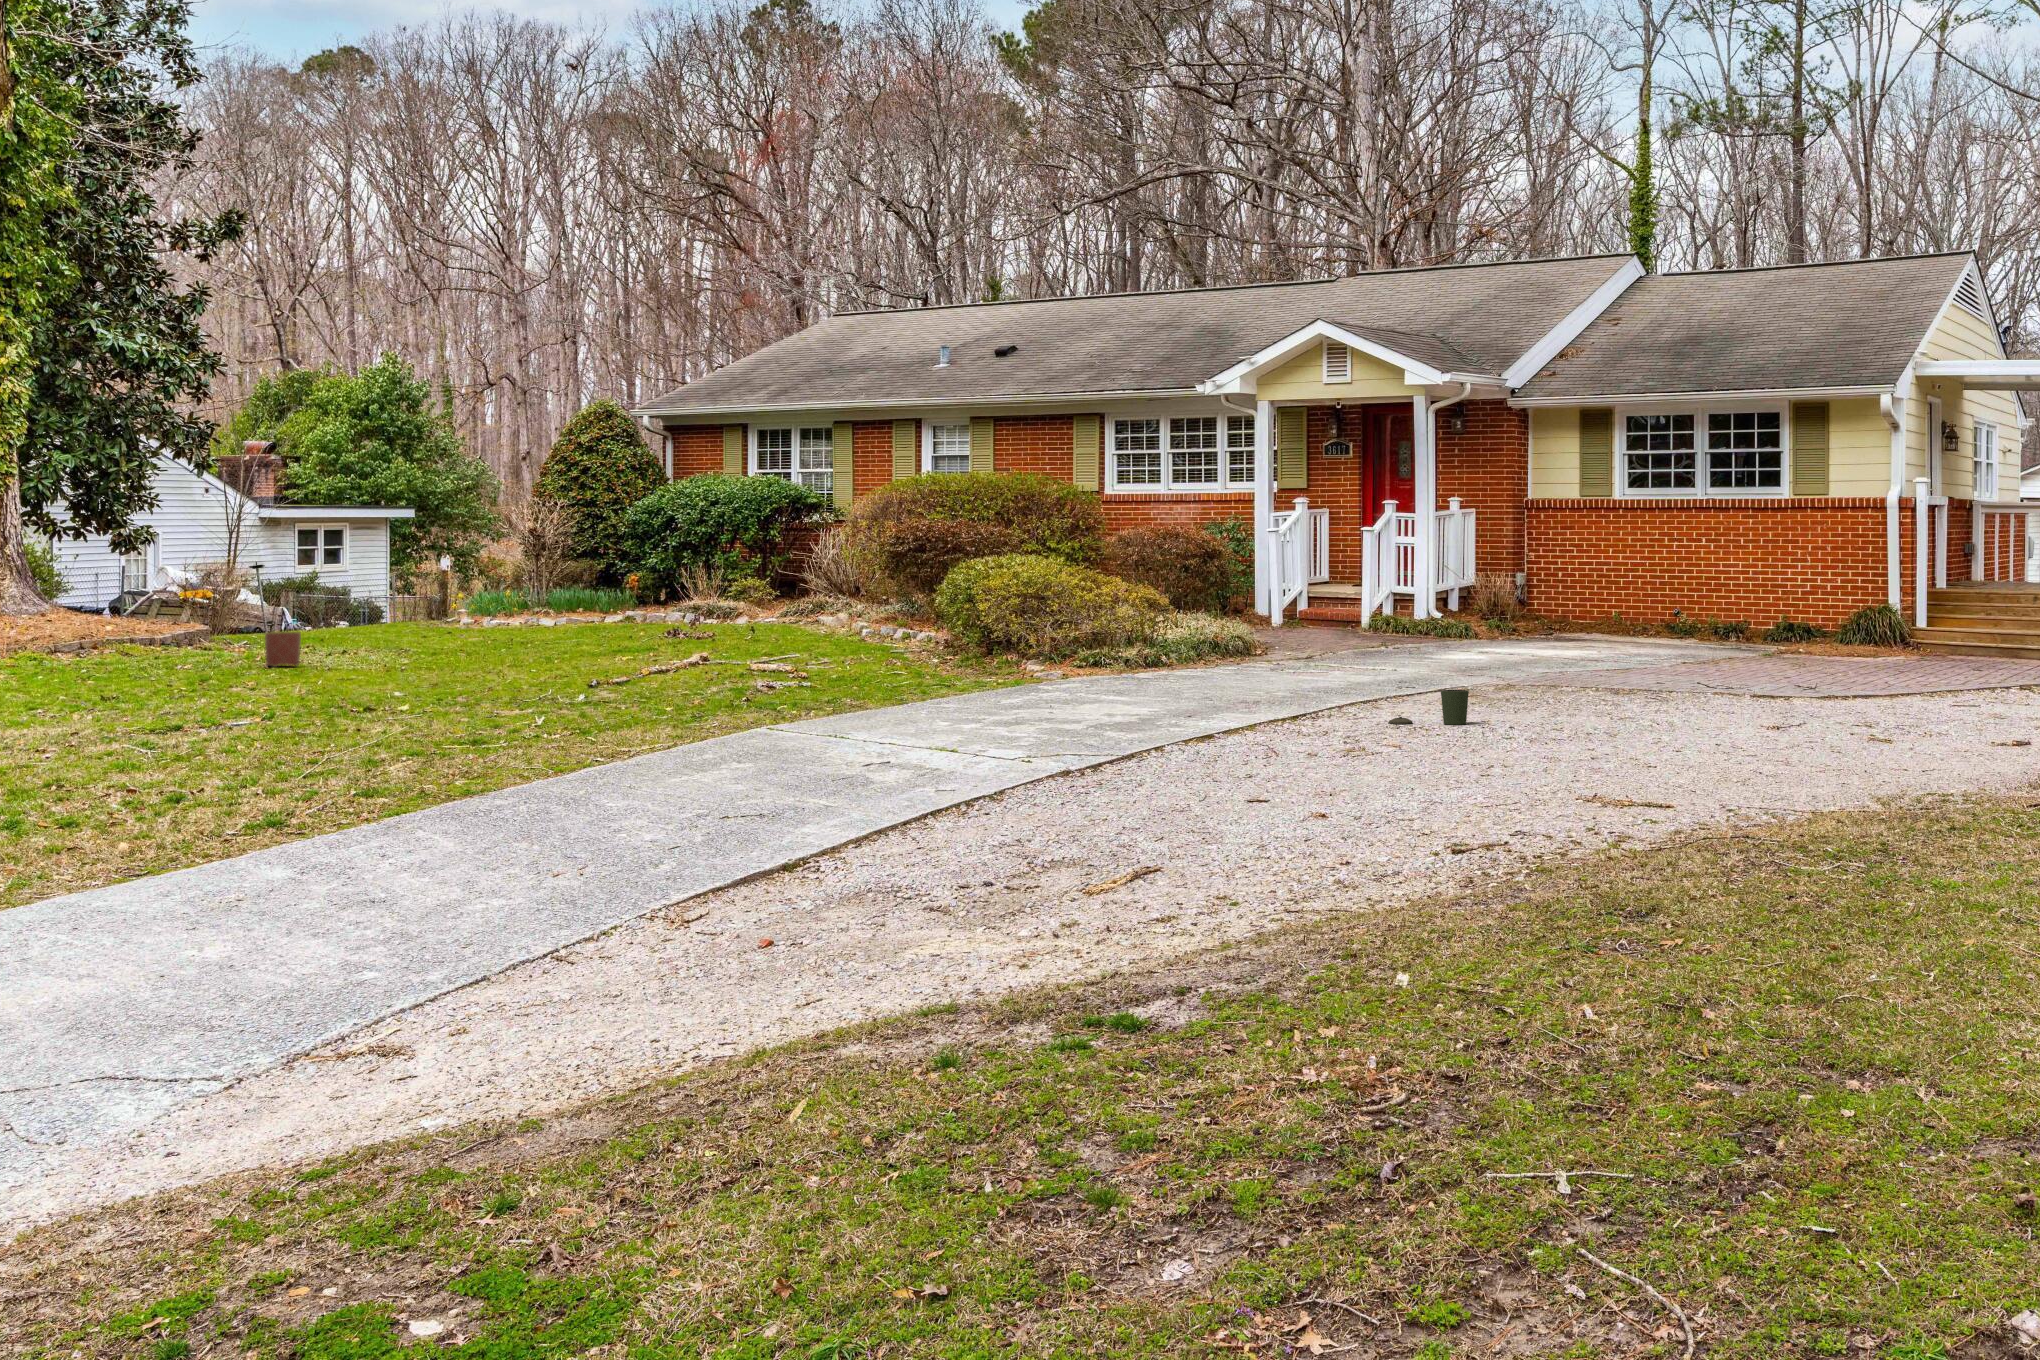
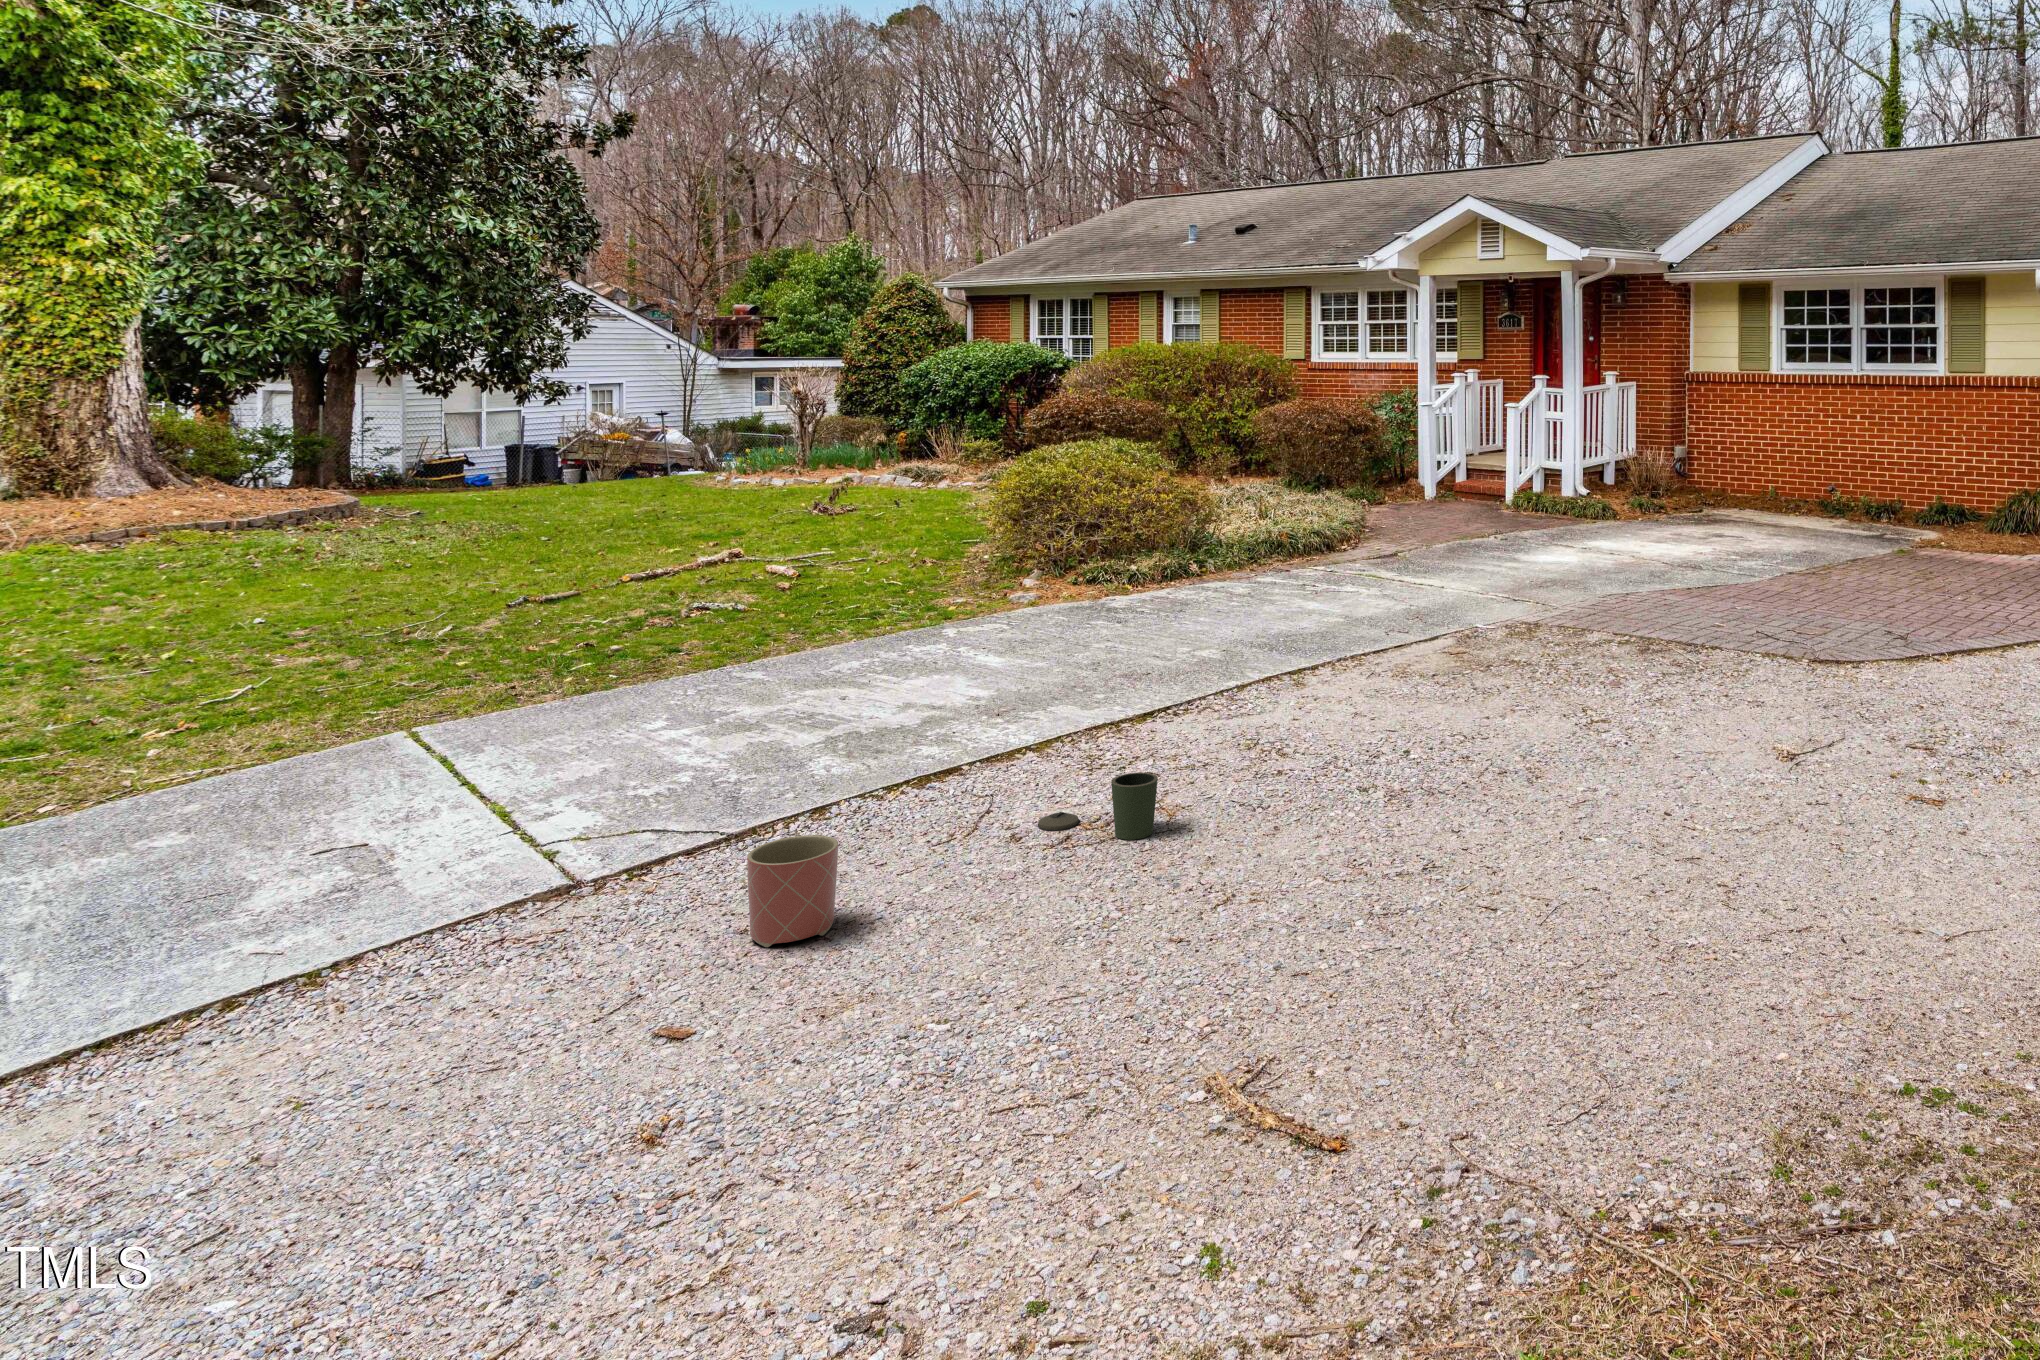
planter: present [265,632,301,667] -> present [747,835,838,947]

